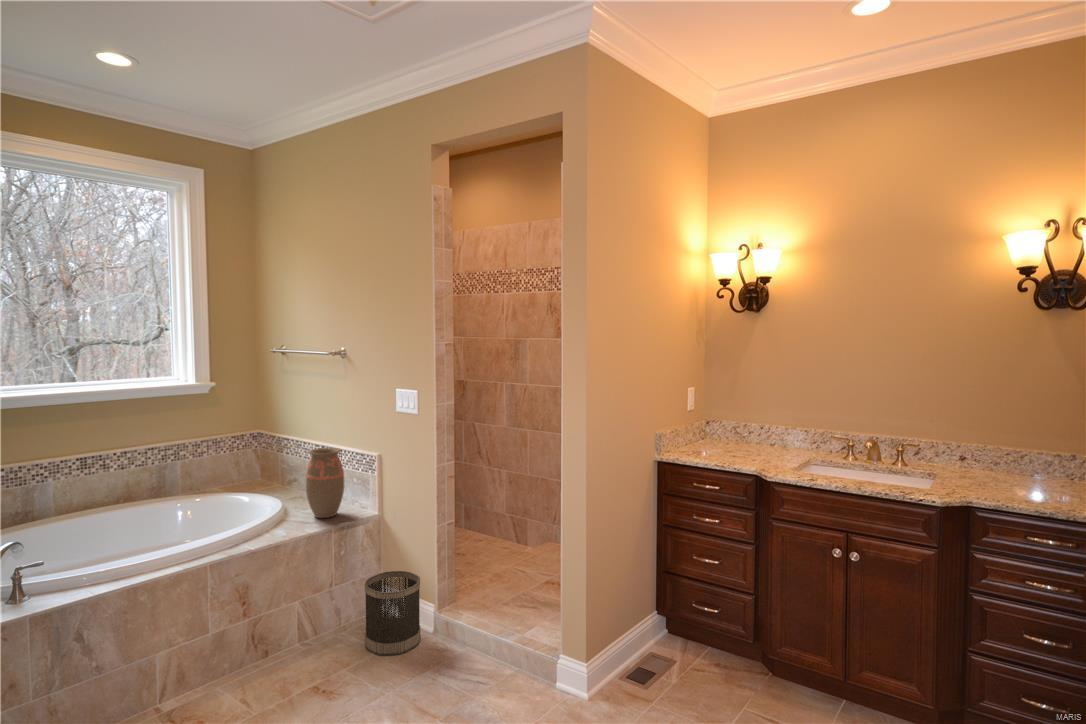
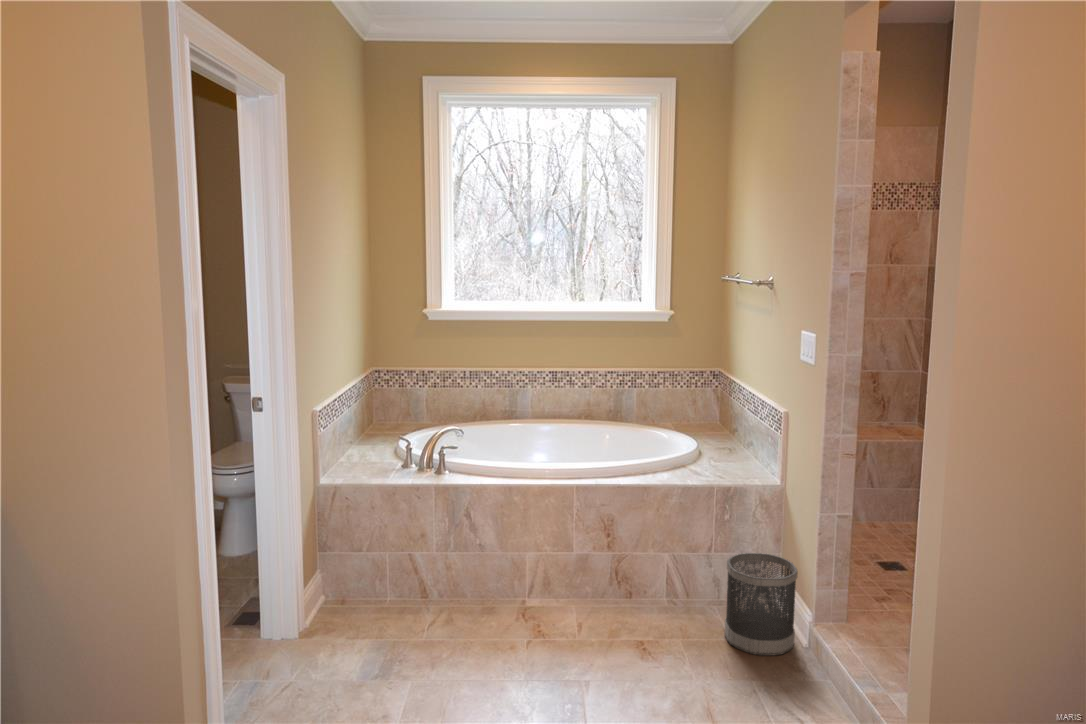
decorative vase: present [306,447,344,518] -> none [710,392,754,474]

